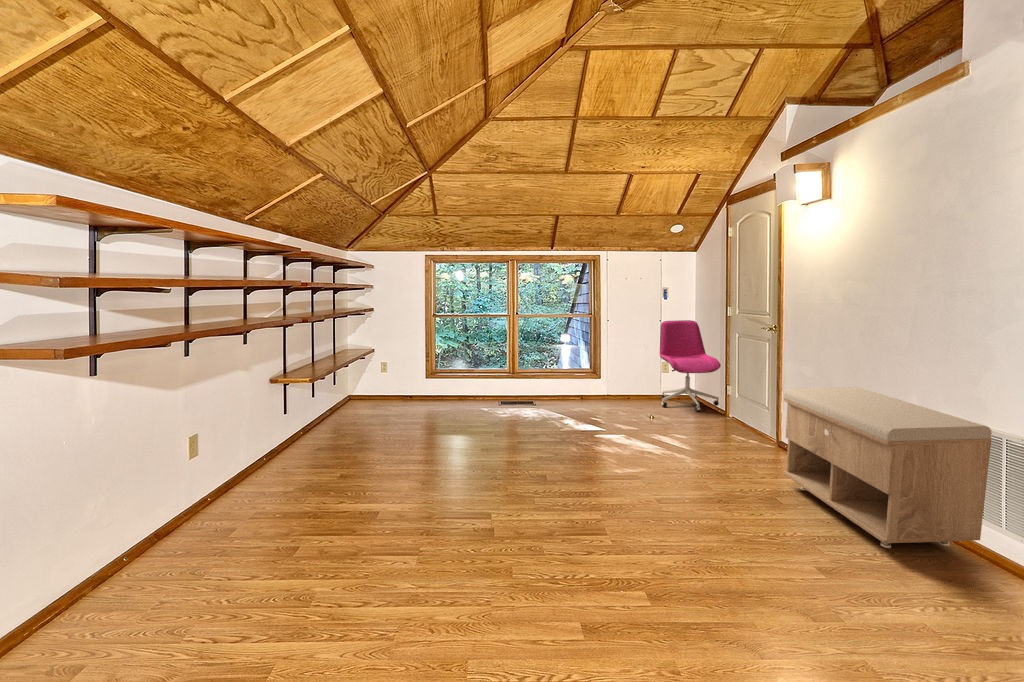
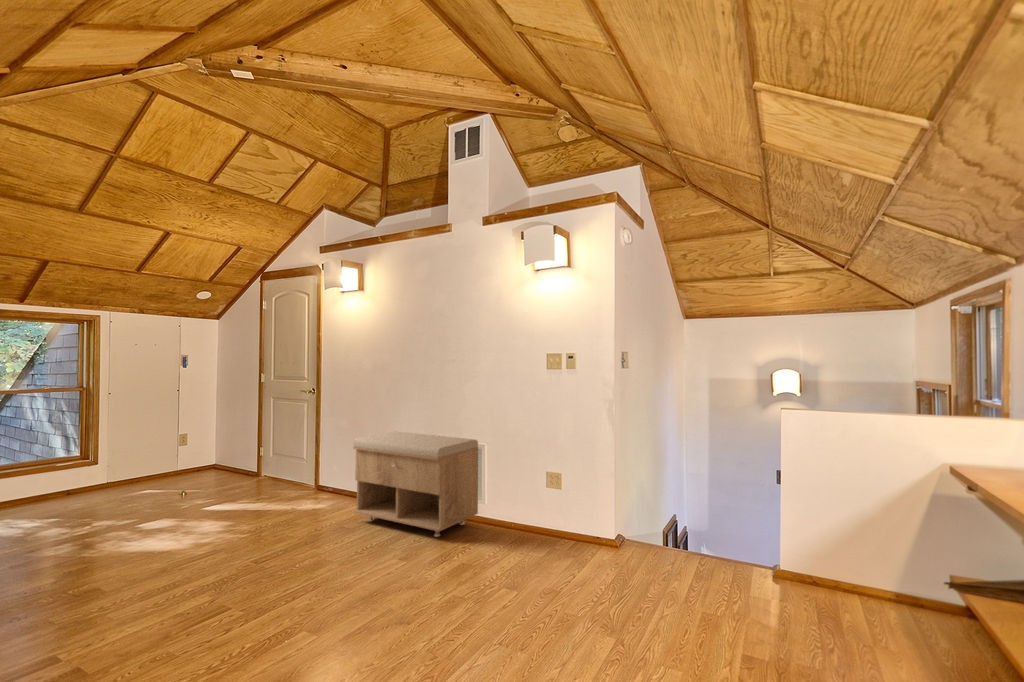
office chair: present [660,320,721,411] -> none [187,393,261,491]

